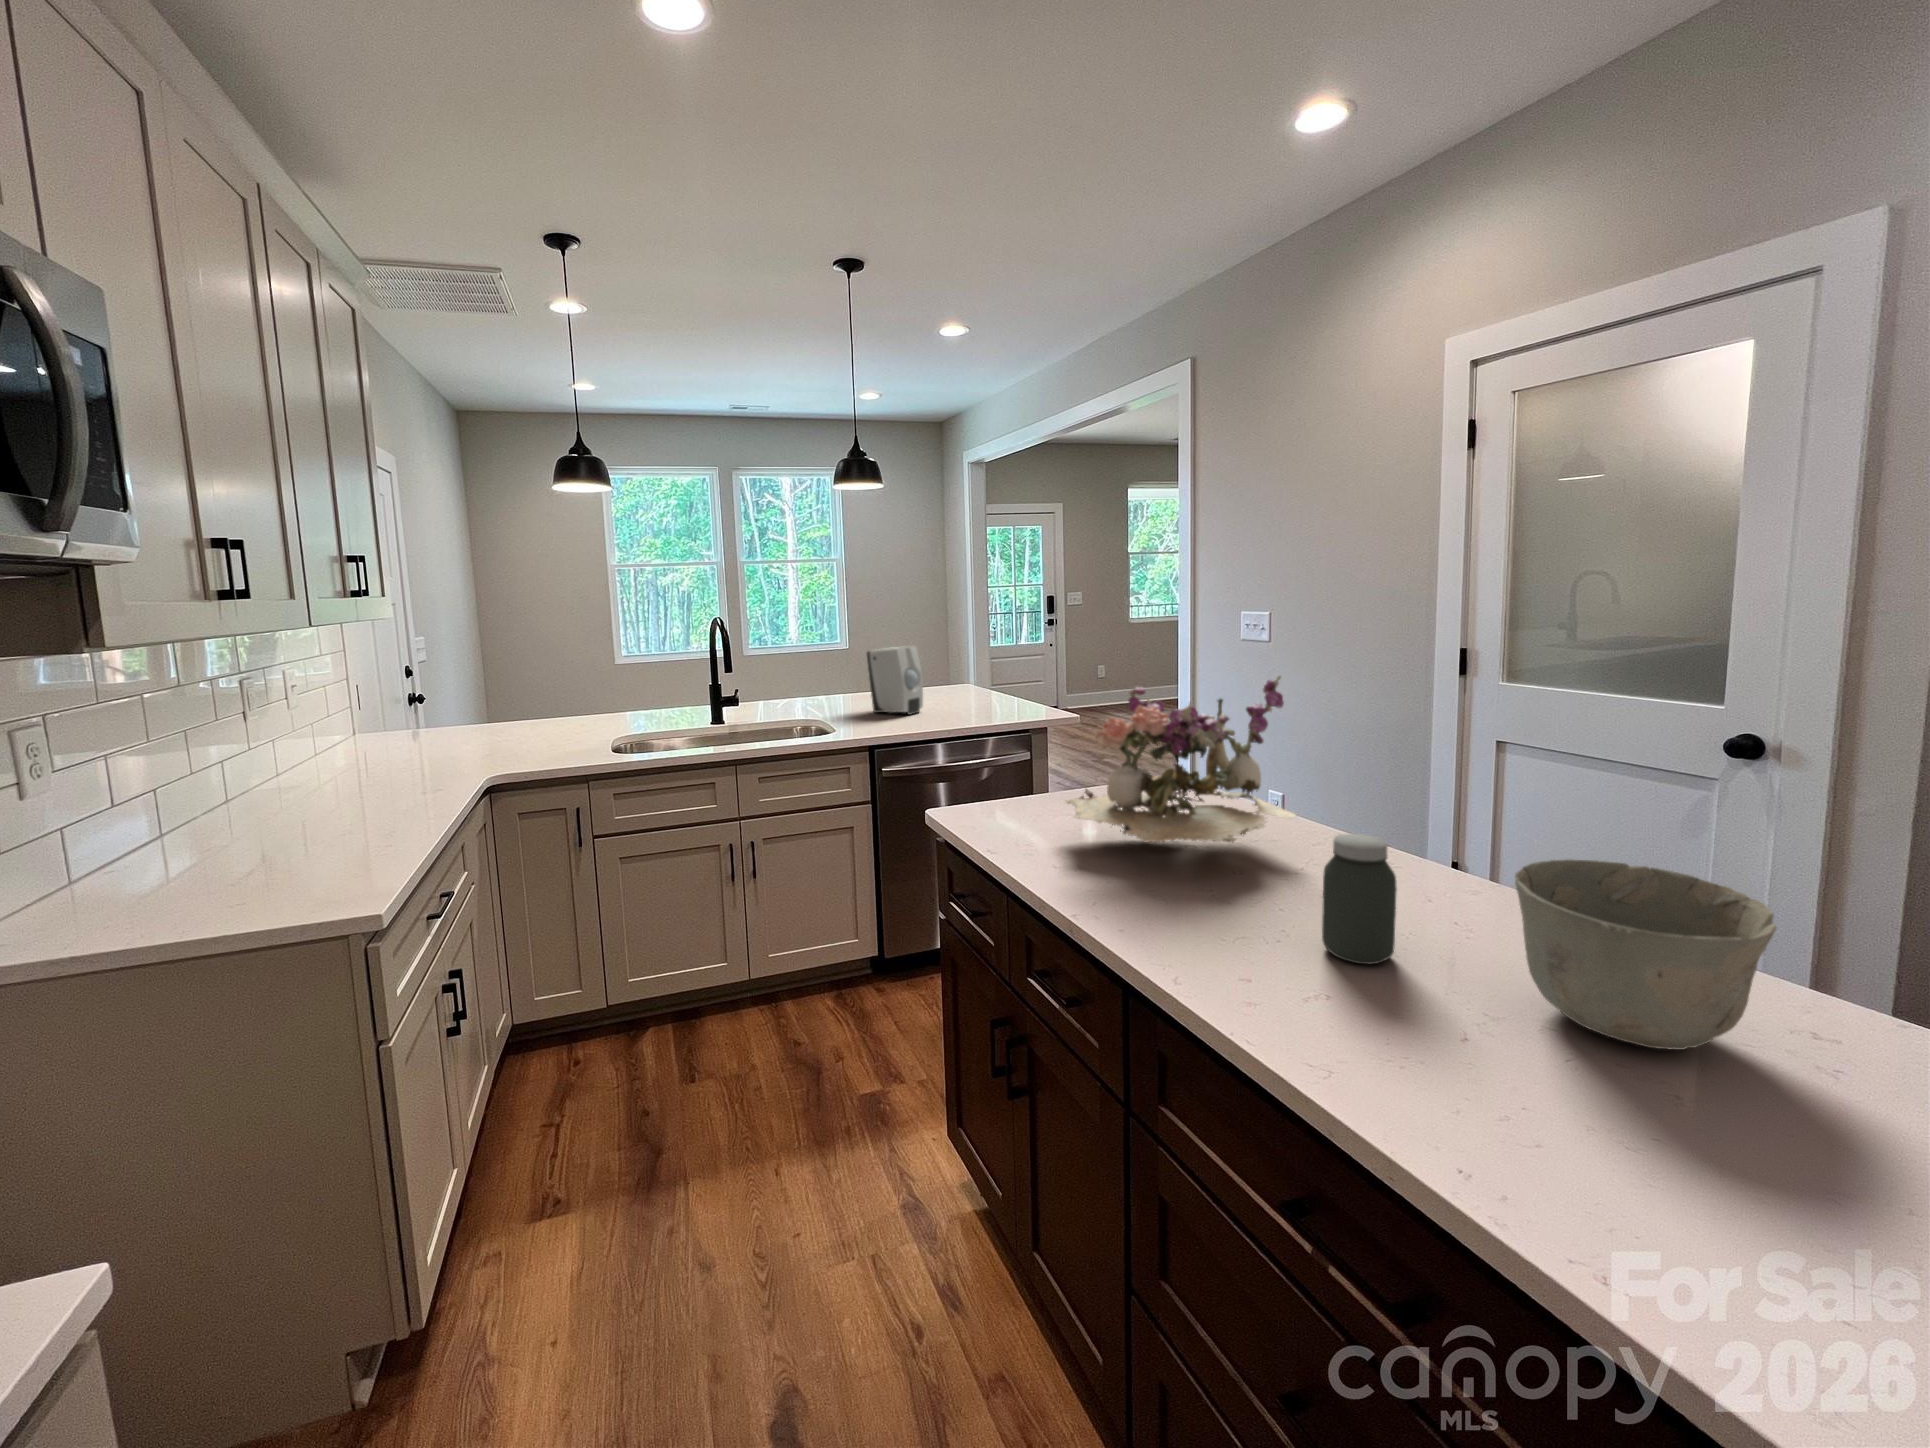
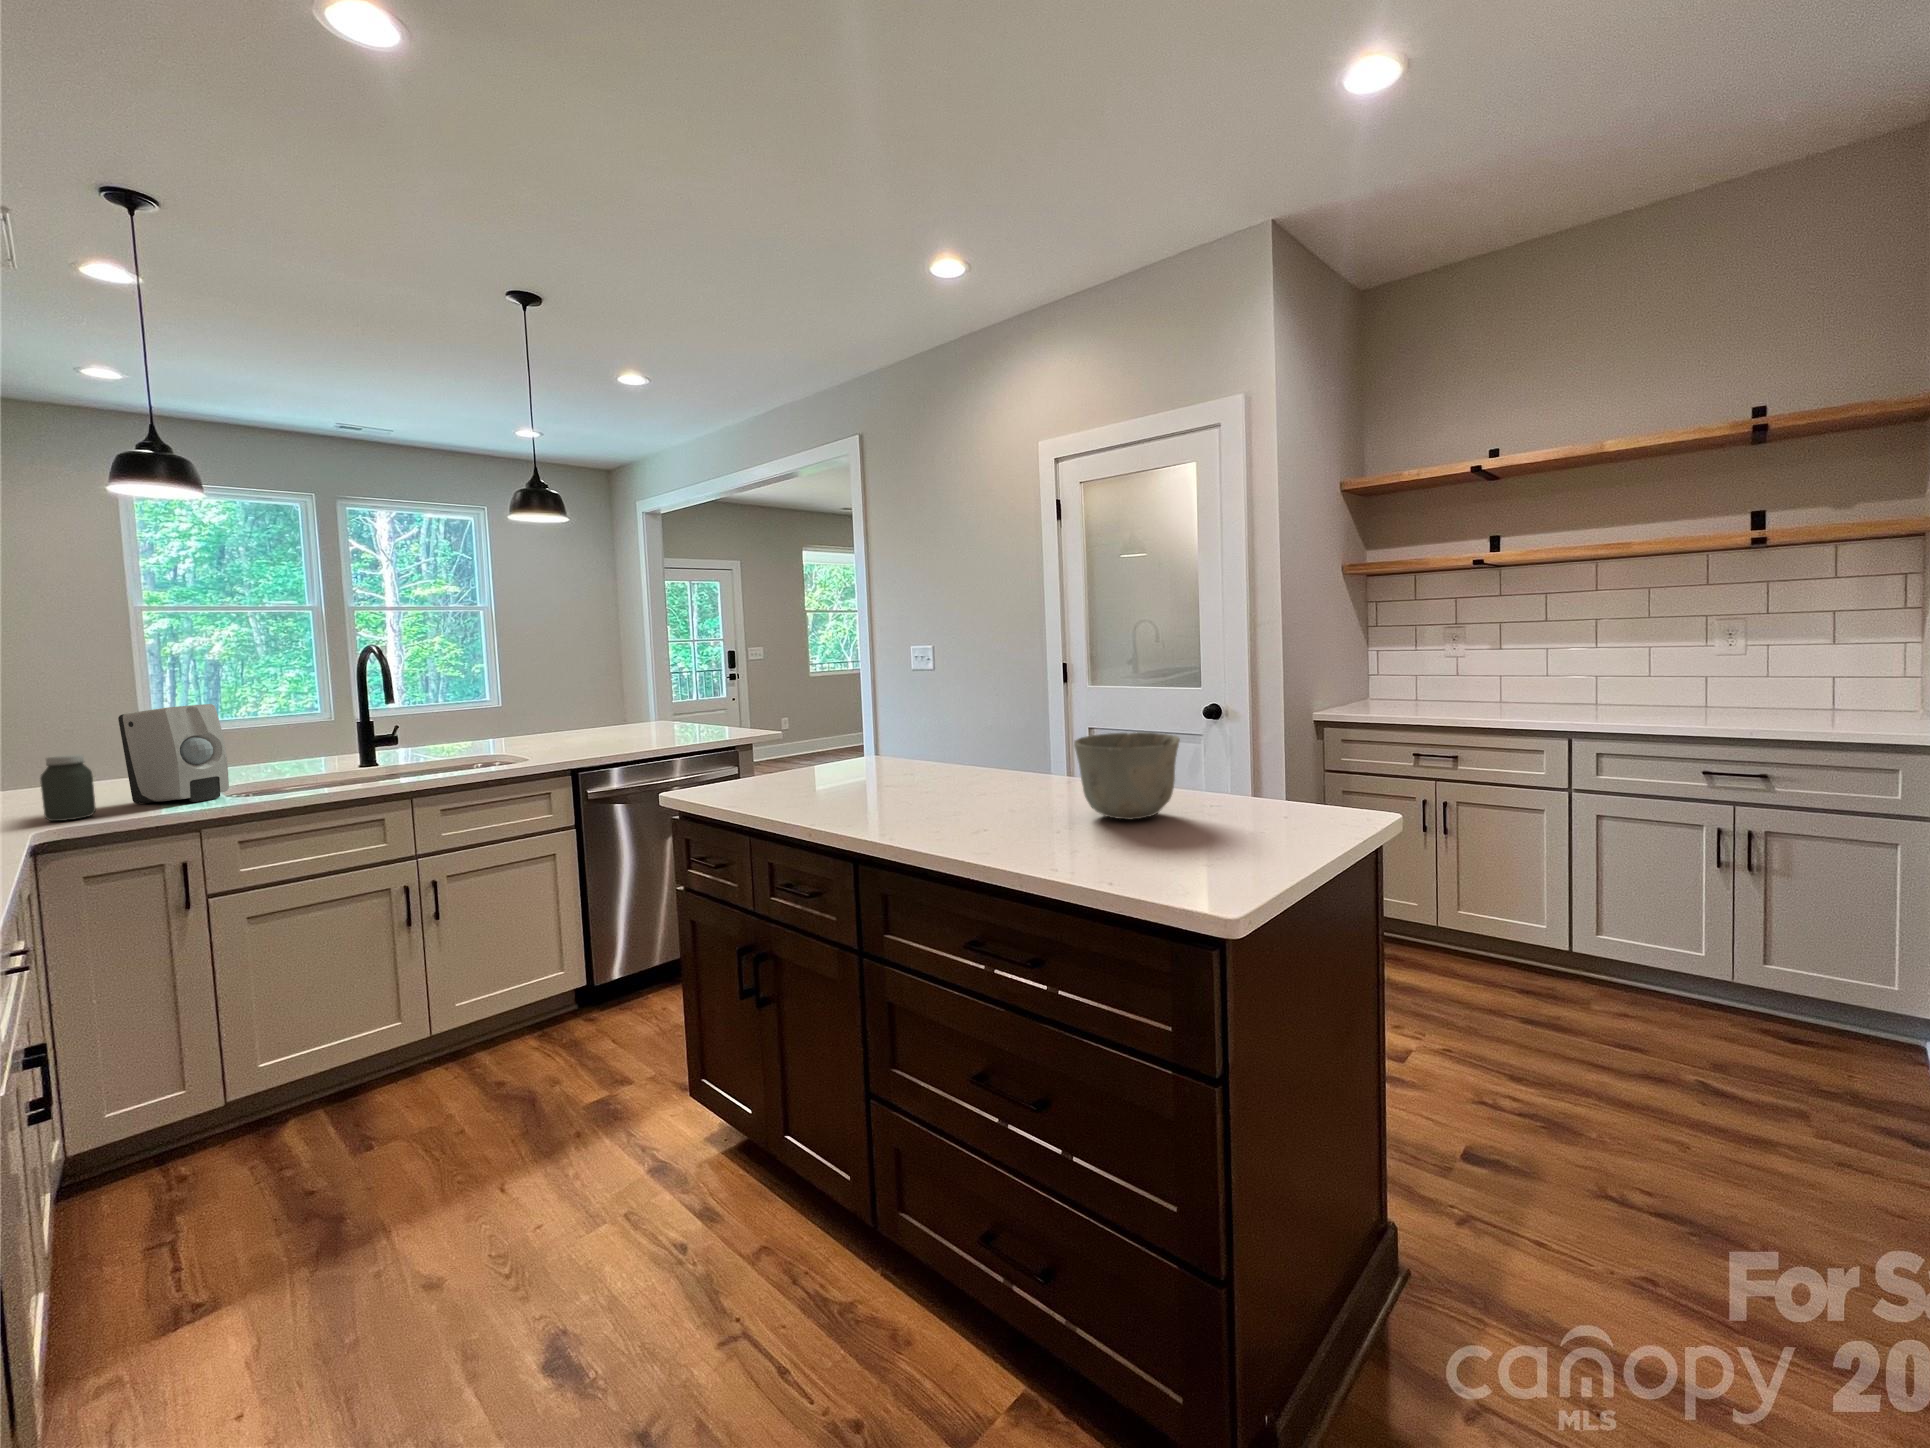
soap dispenser: present [867,646,923,715] -> present [118,704,229,804]
flower arrangement: present [1066,676,1296,843] -> none [791,656,961,790]
jar: present [1322,834,1397,964] -> present [40,754,96,821]

